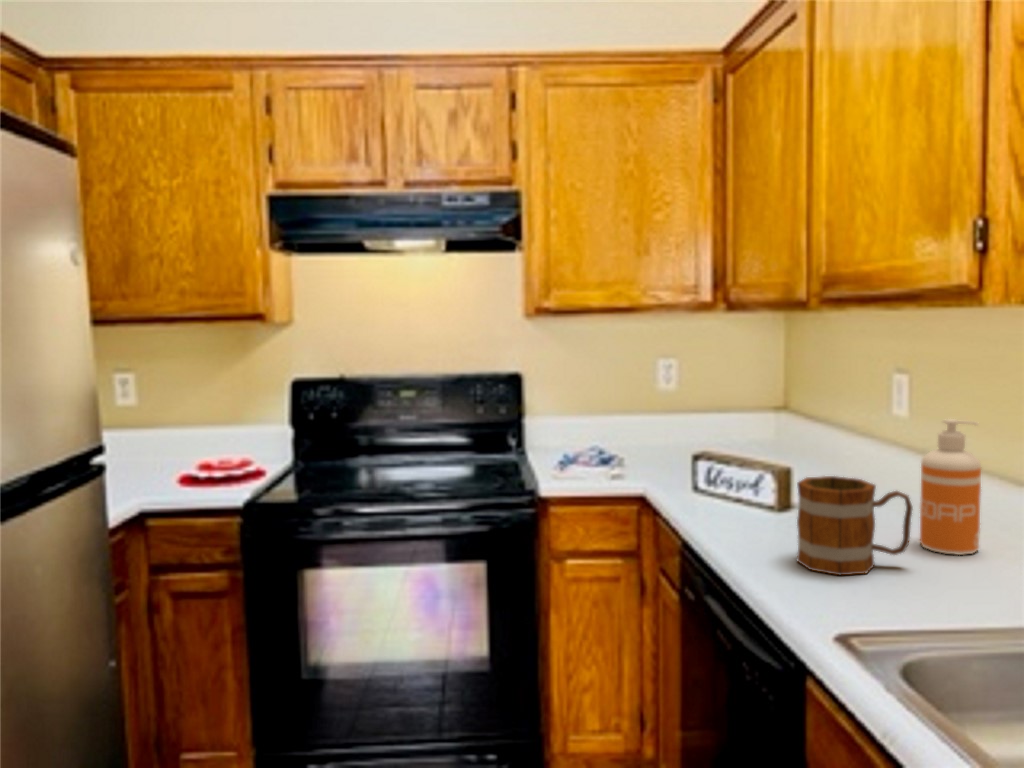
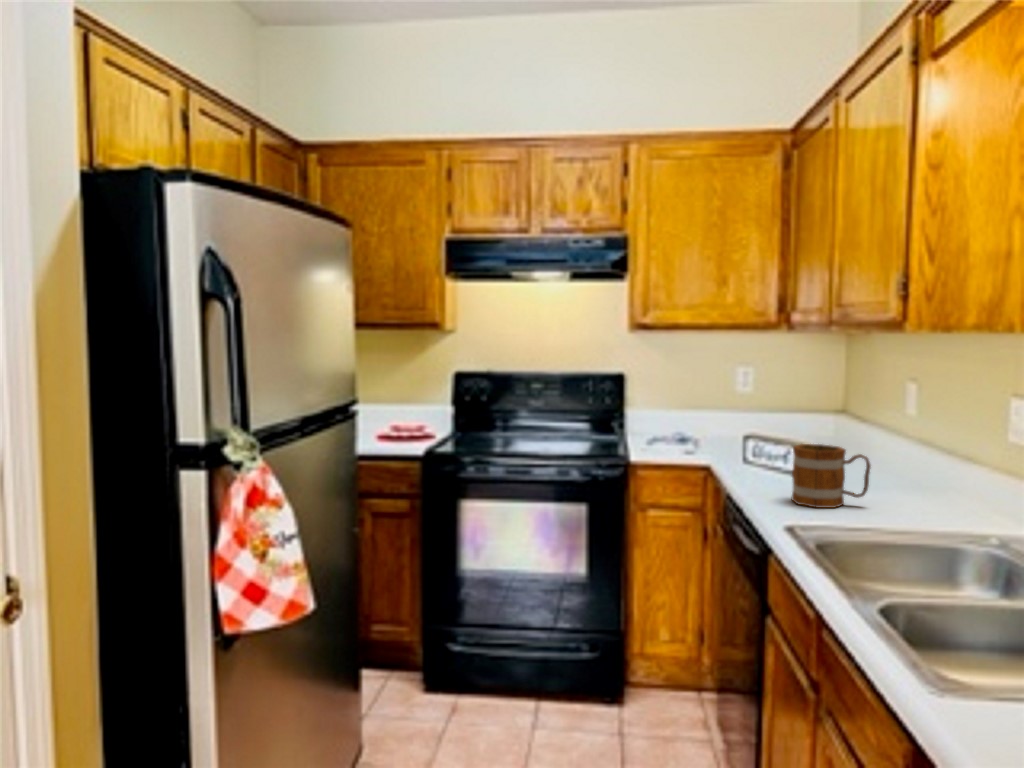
soap dispenser: present [920,419,981,555] -> none [888,409,930,504]

